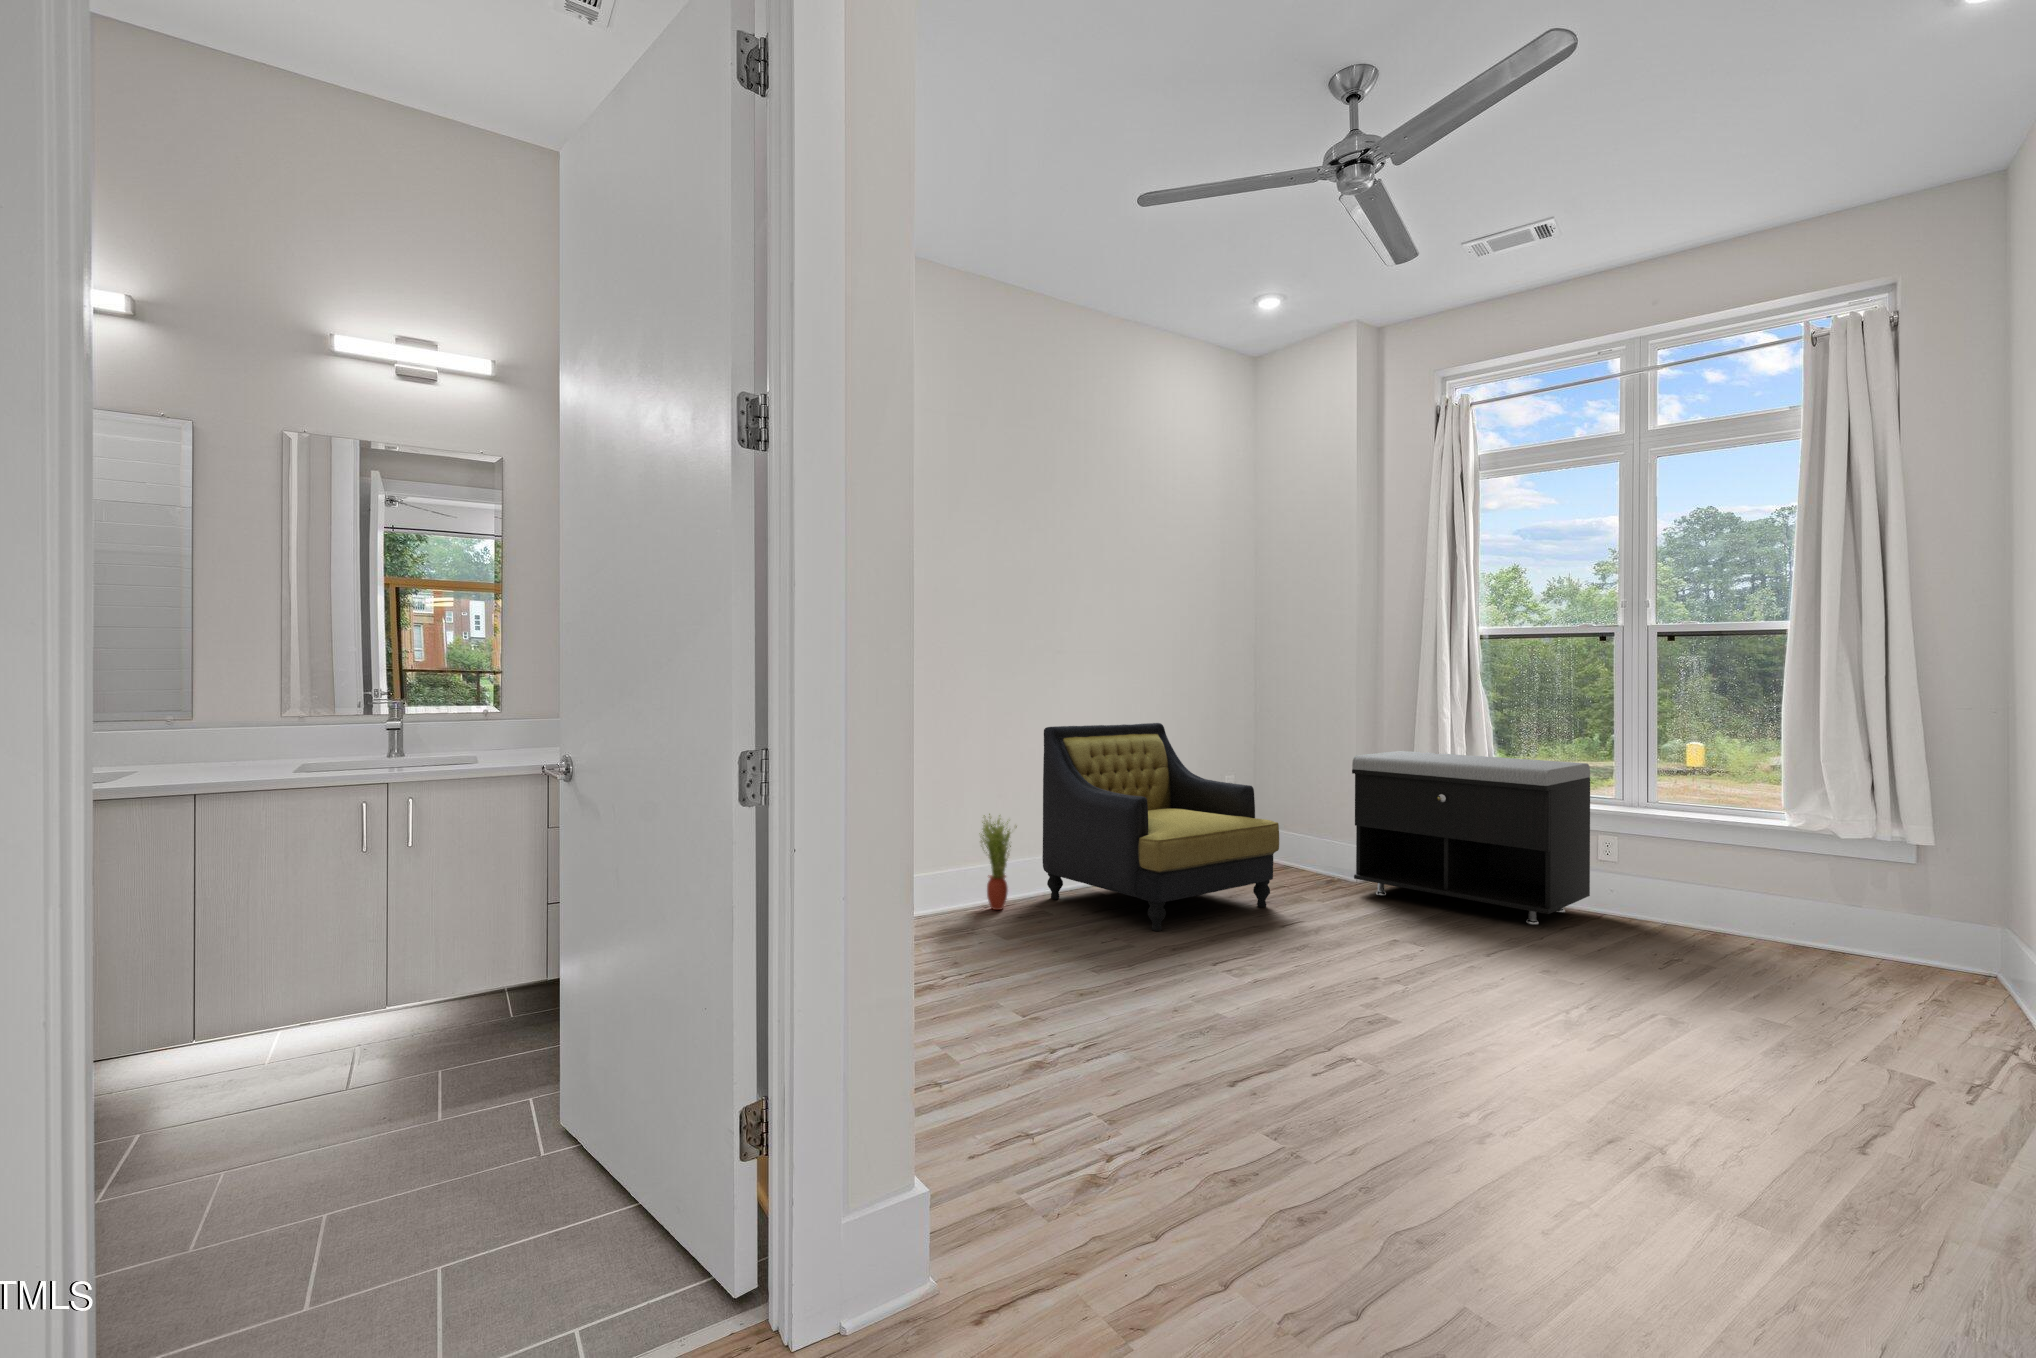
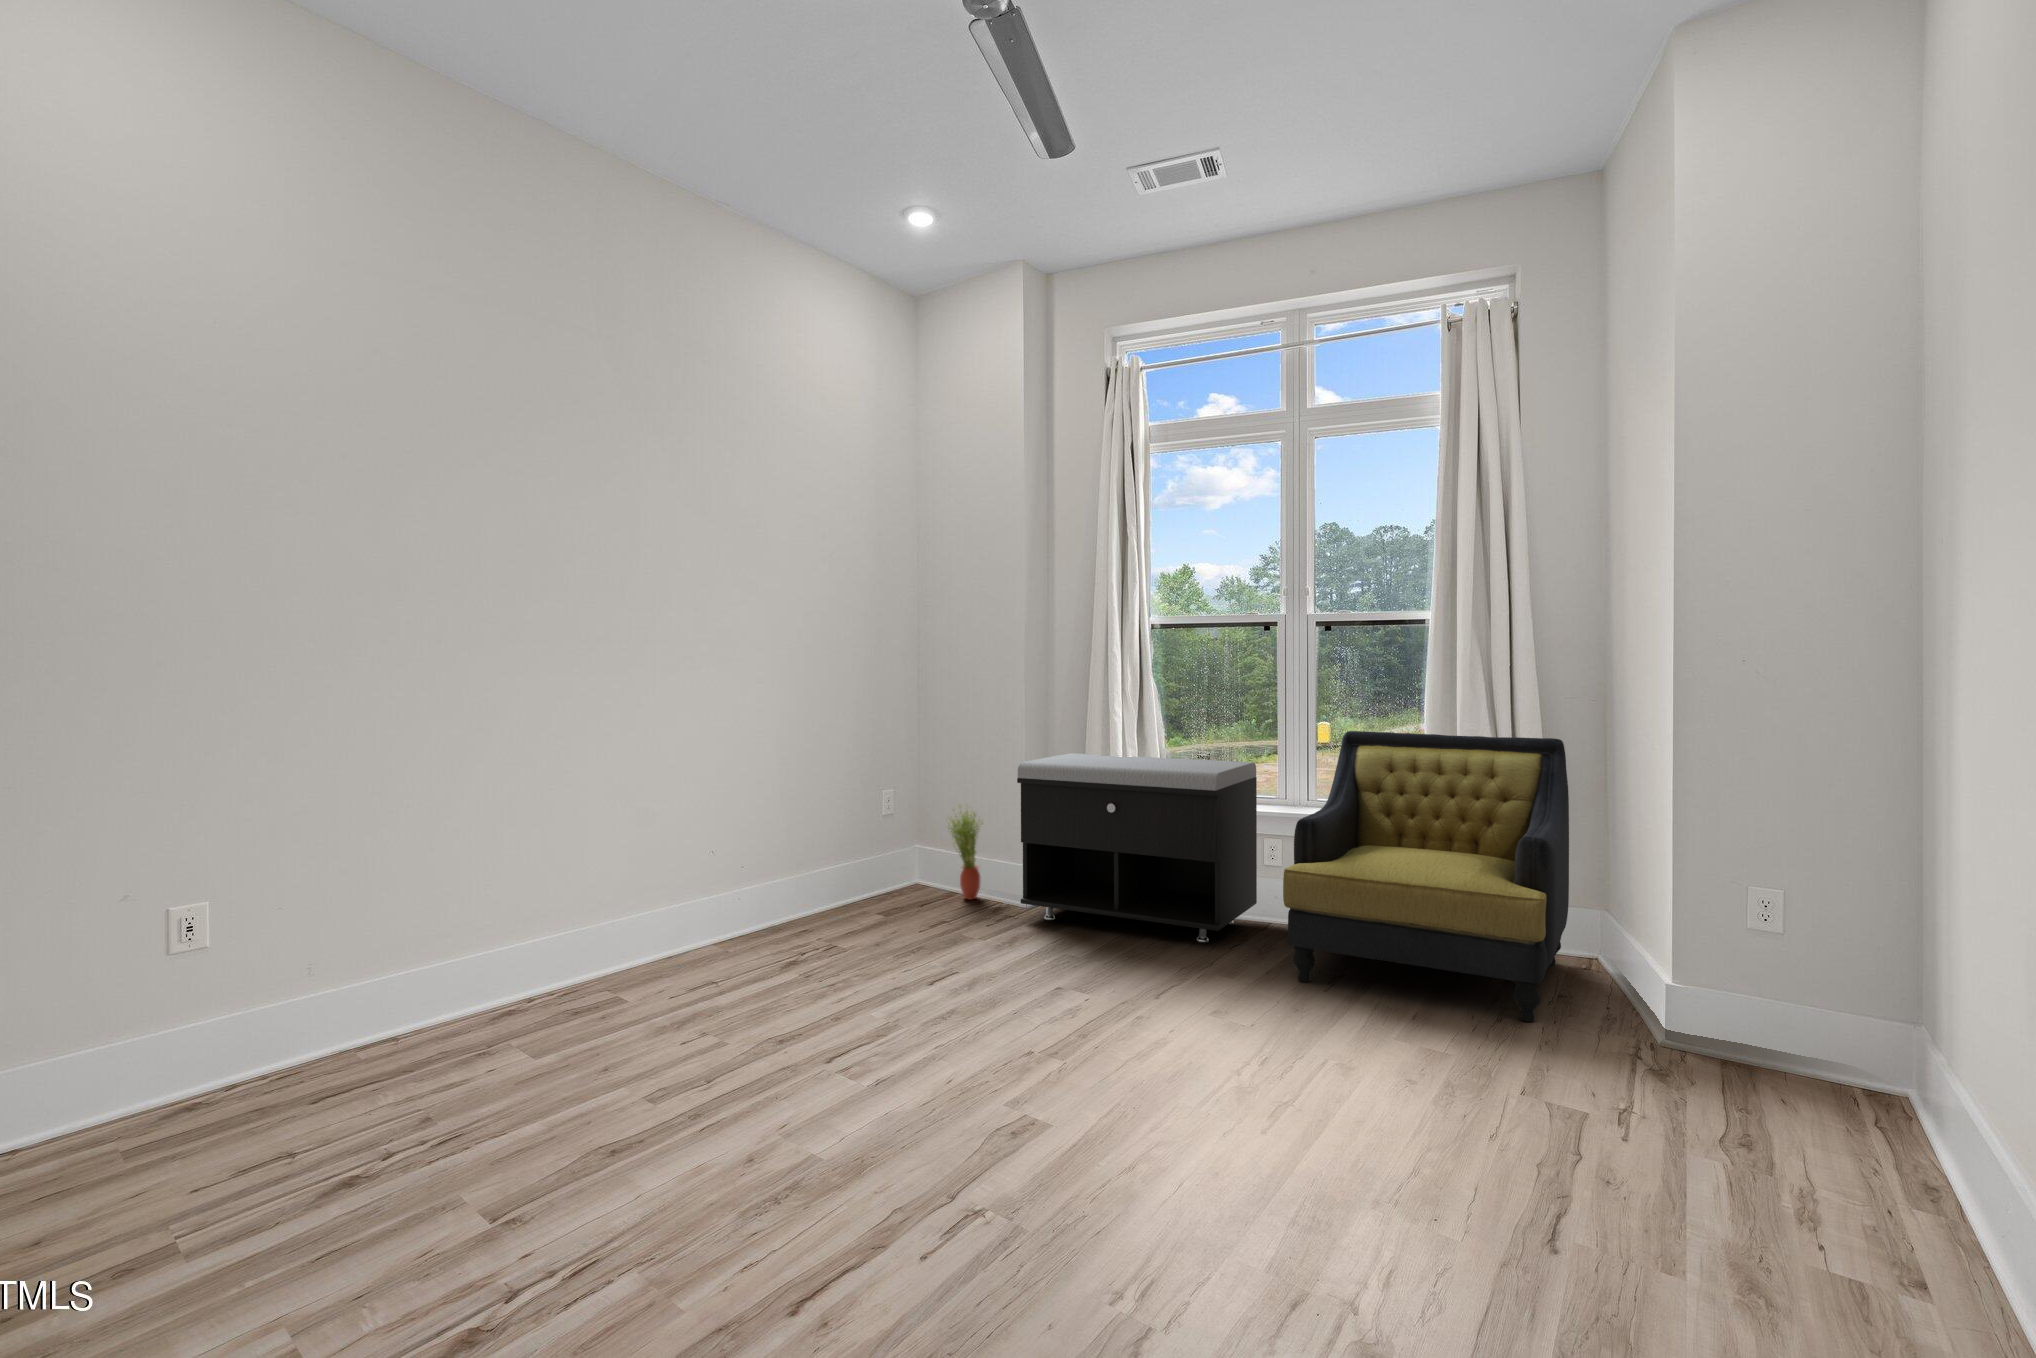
armchair: present [1042,723,1279,931] -> present [1283,731,1569,1022]
potted plant: present [981,814,1017,910] -> present [948,806,983,900]

